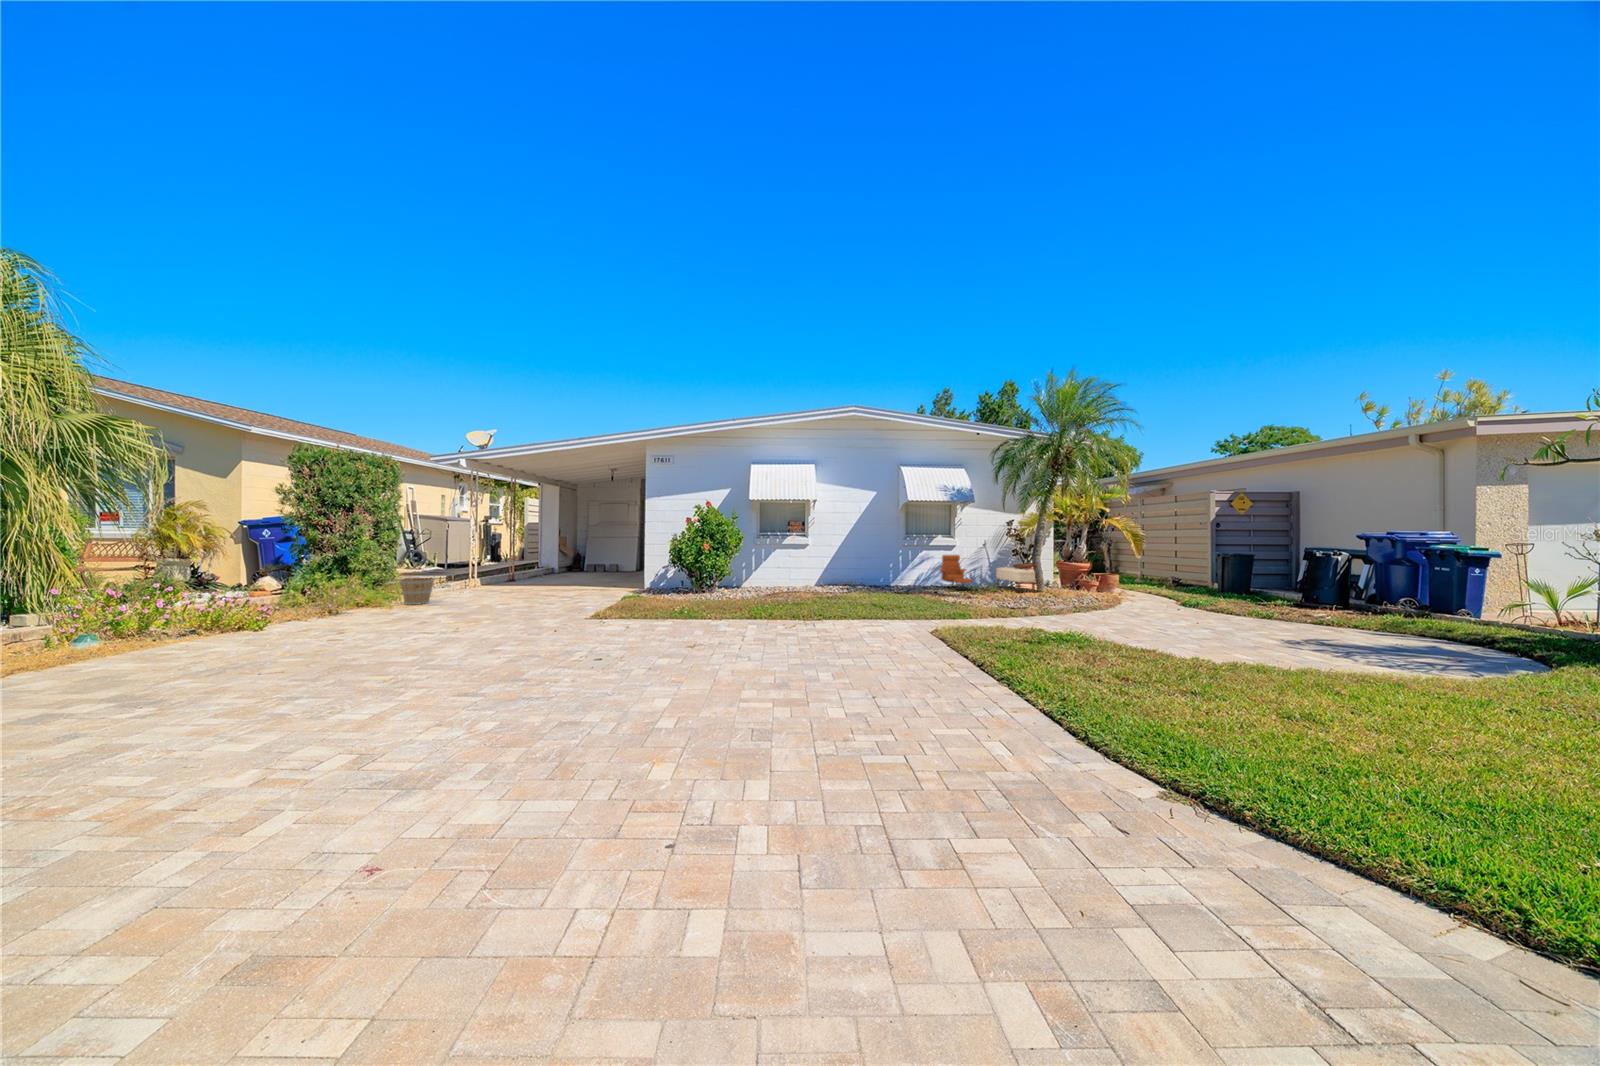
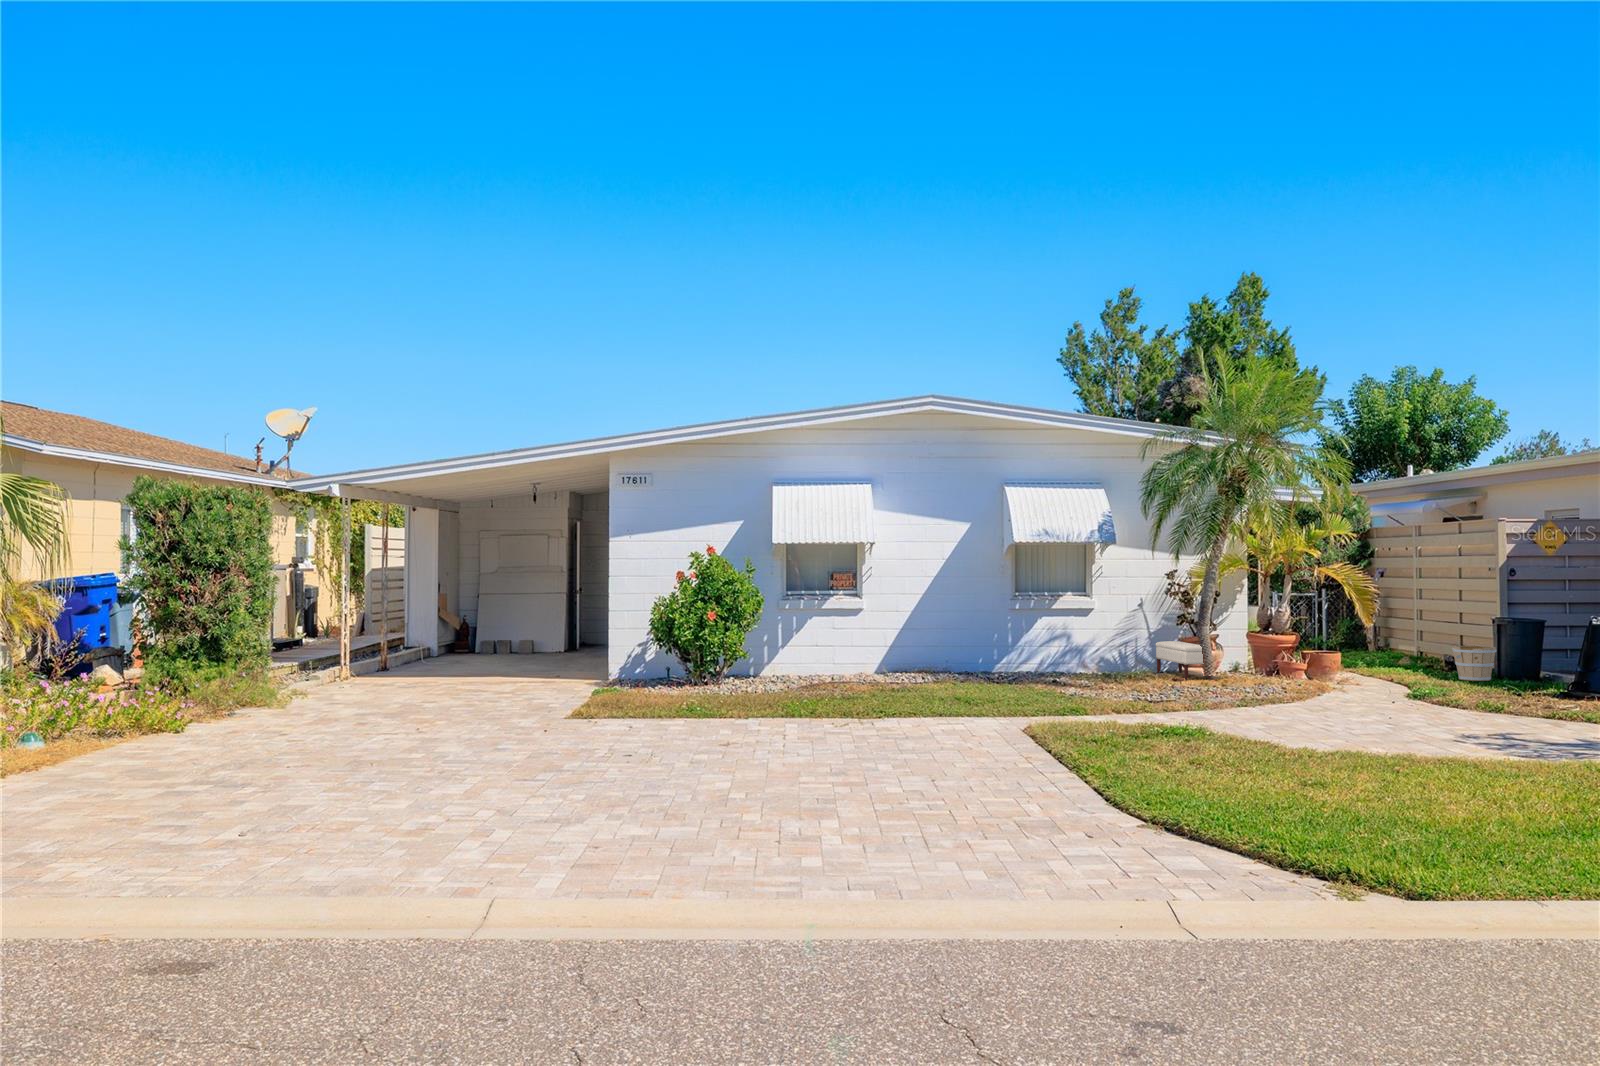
lounge chair: present [940,555,972,590] -> none [1065,622,1117,679]
wooden bucket: present [400,578,434,605] -> present [1452,645,1497,681]

